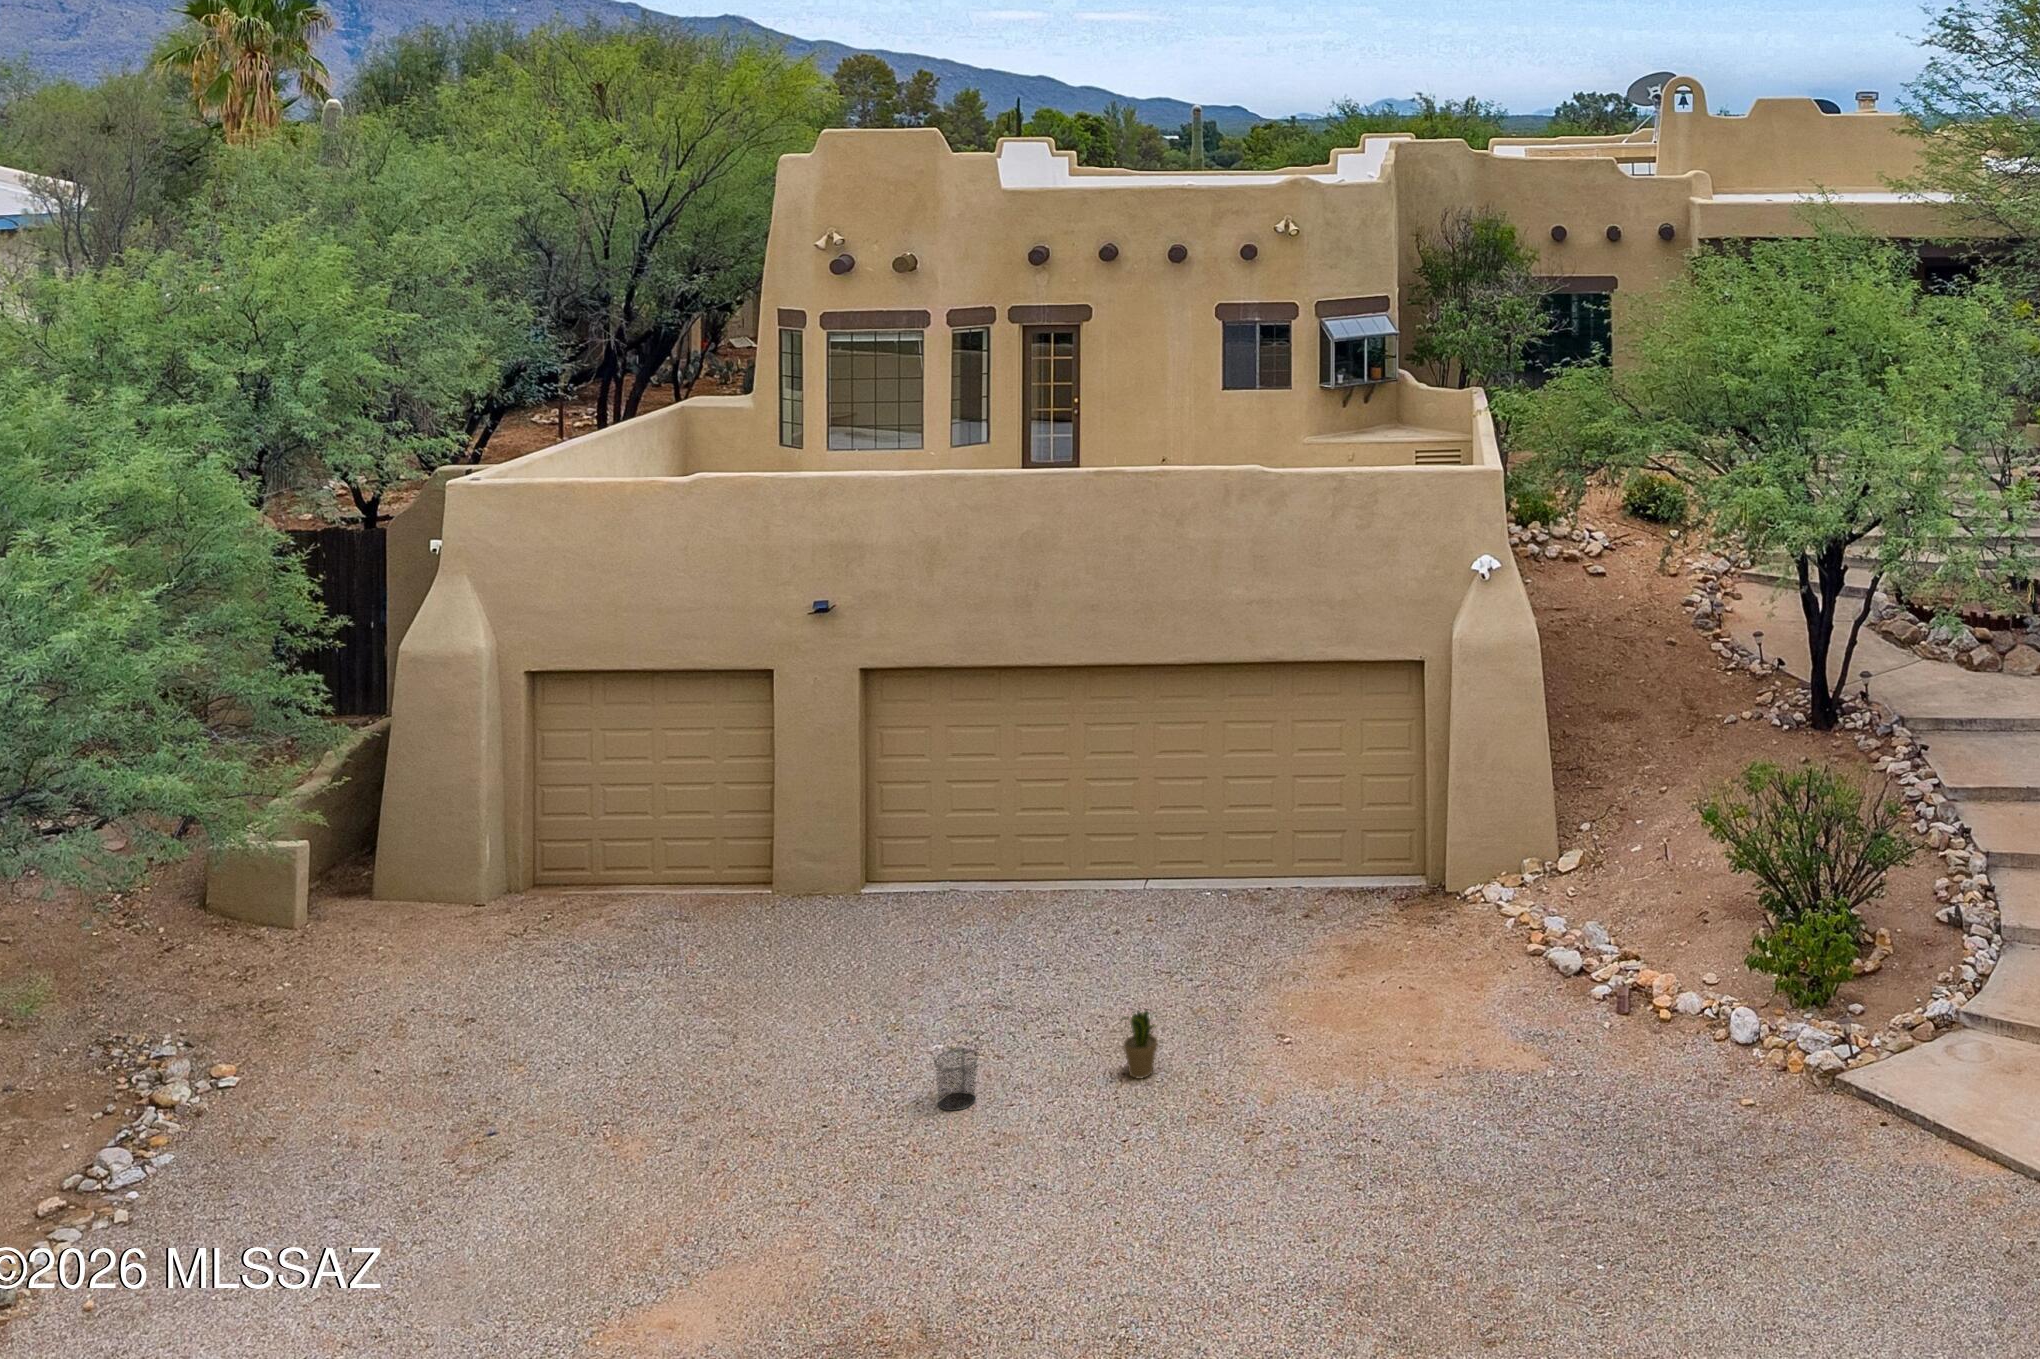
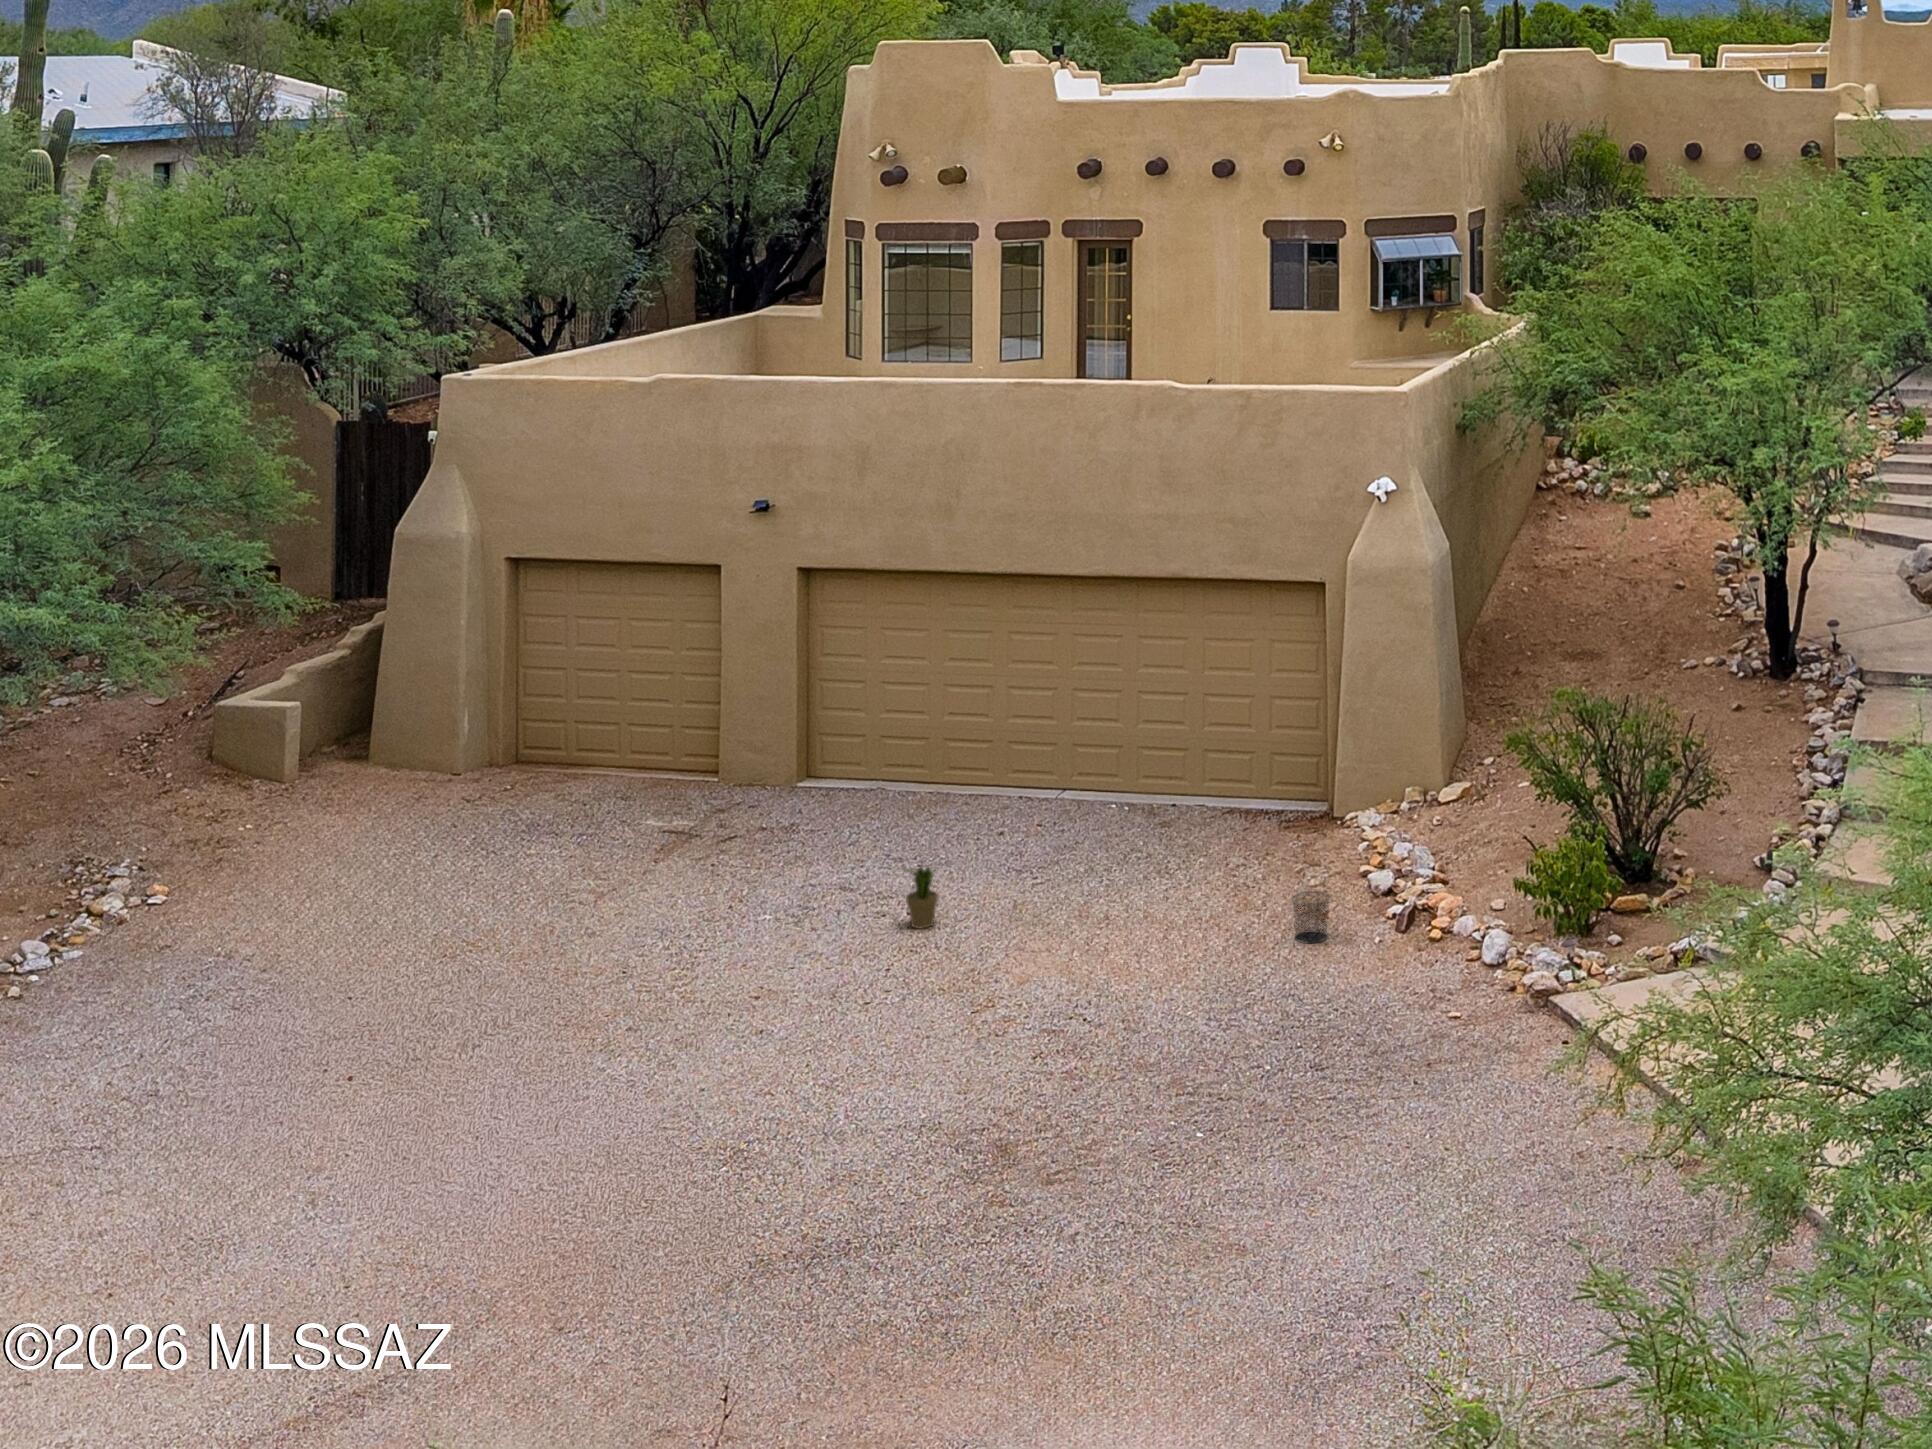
waste bin: present [935,1048,978,1111] -> present [1293,891,1329,944]

